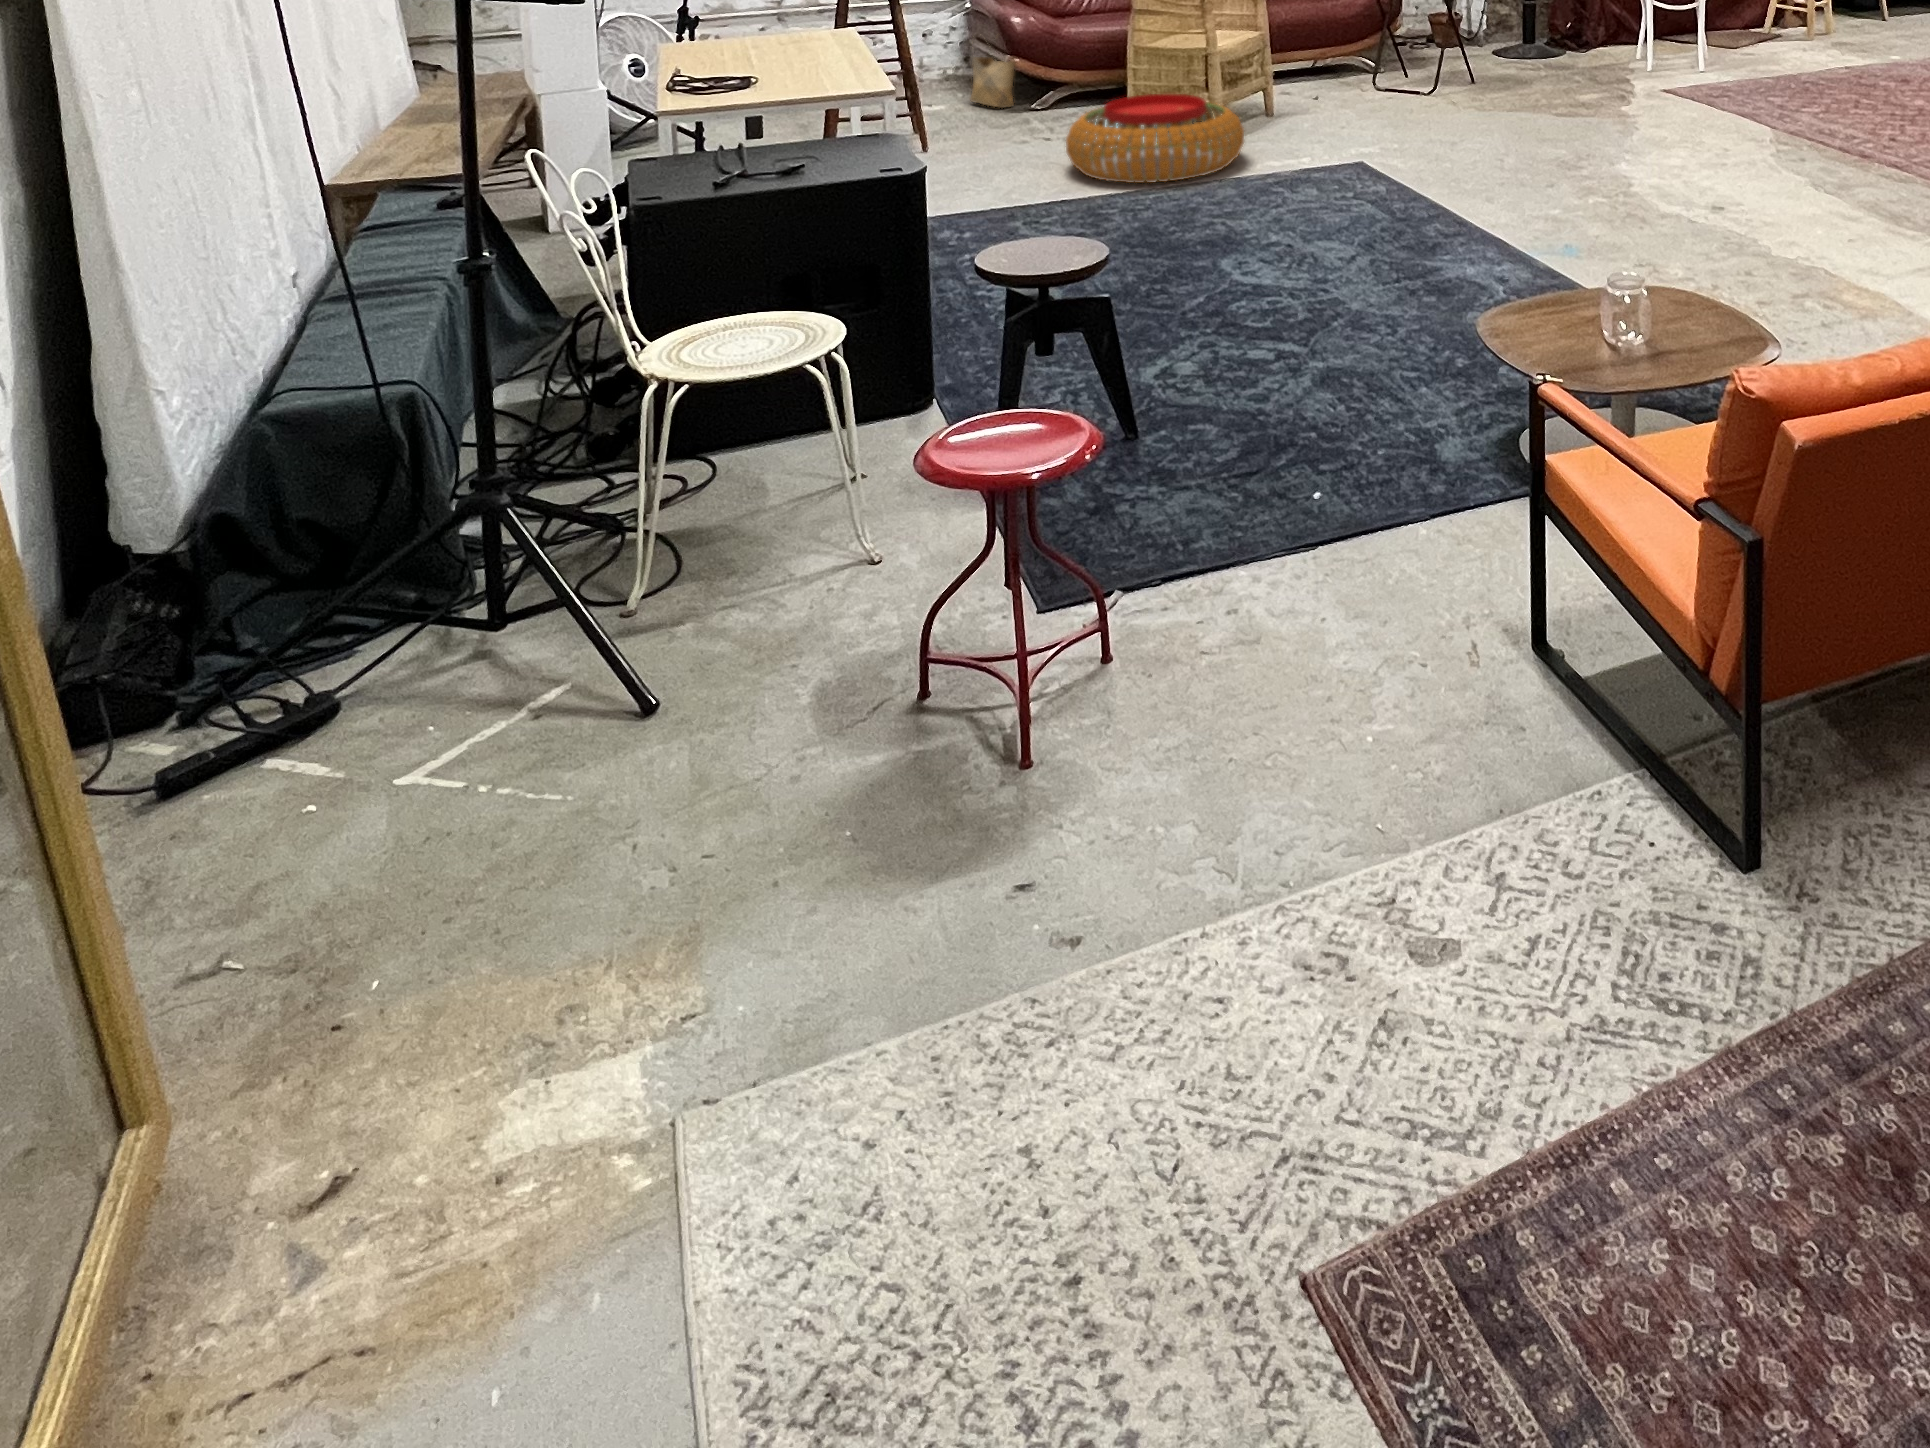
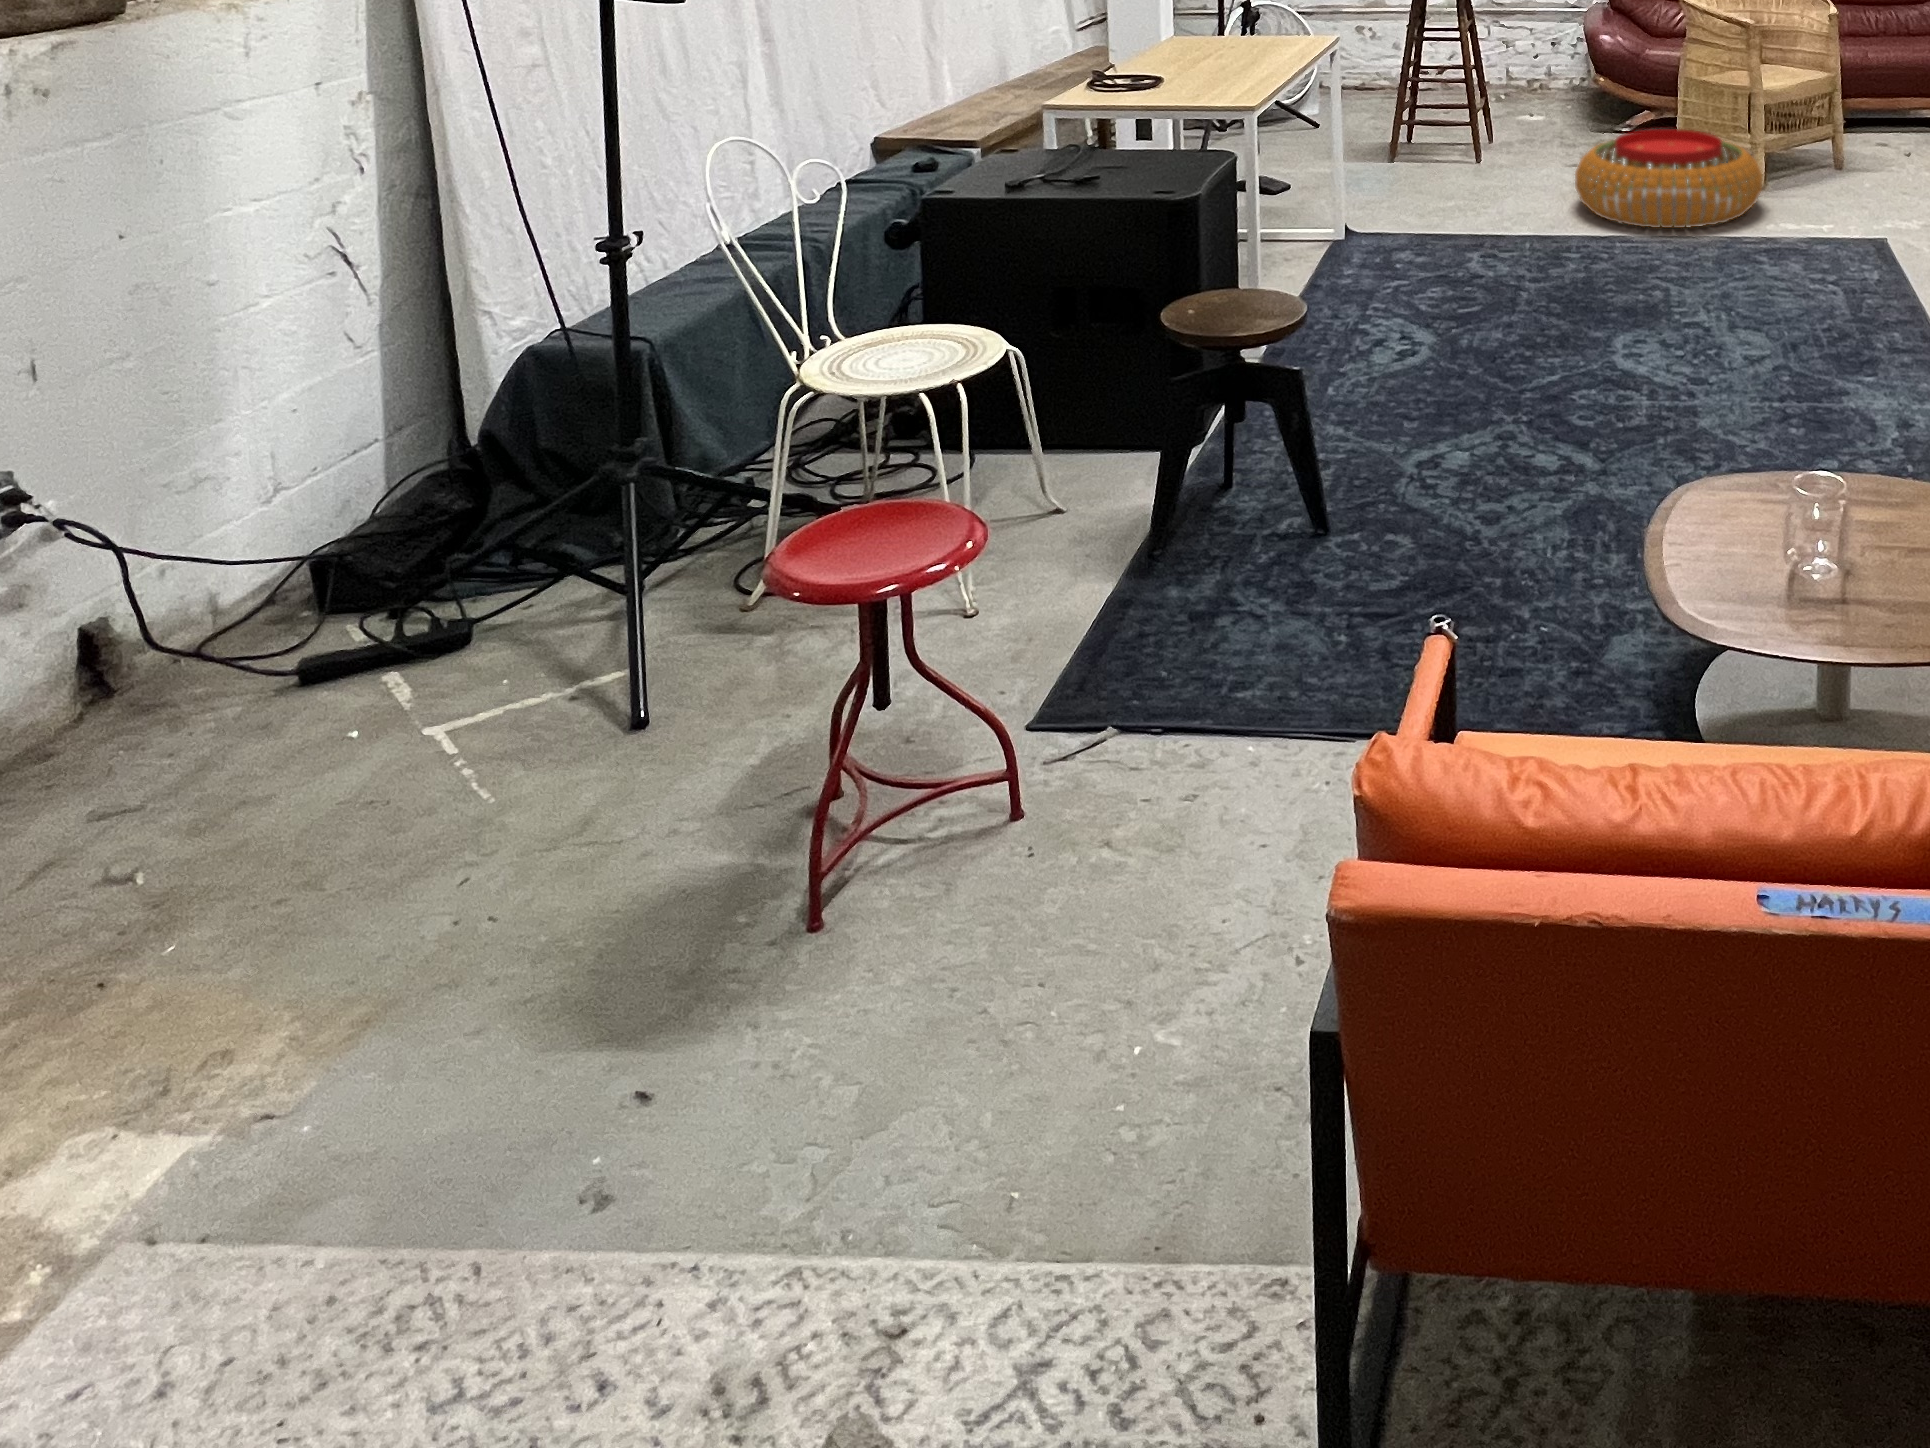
woven basket: present [971,46,1015,107] -> none [1569,46,1608,123]

